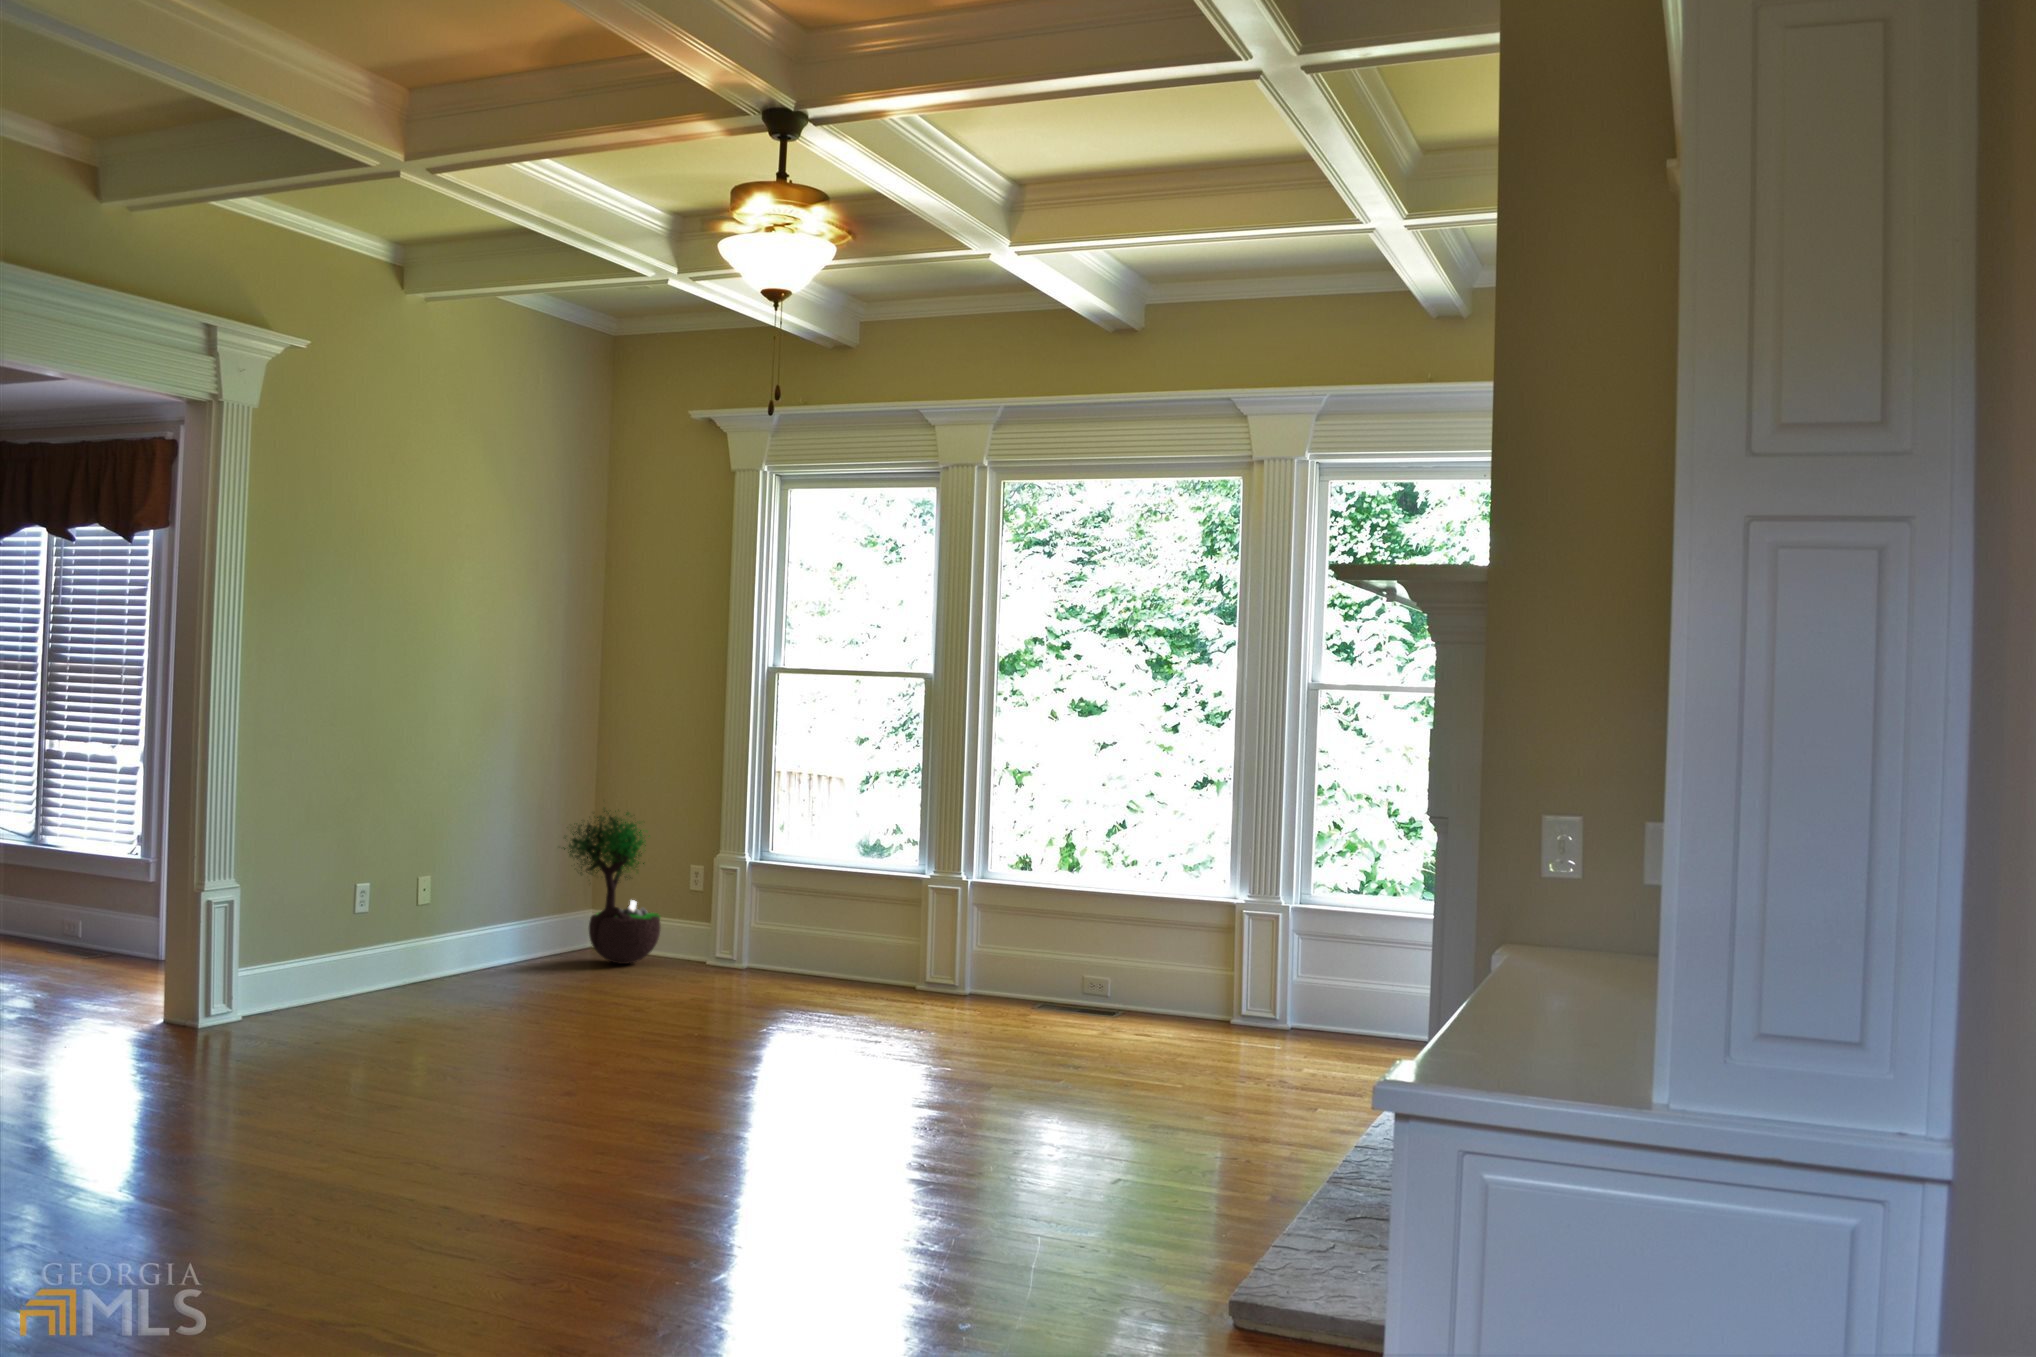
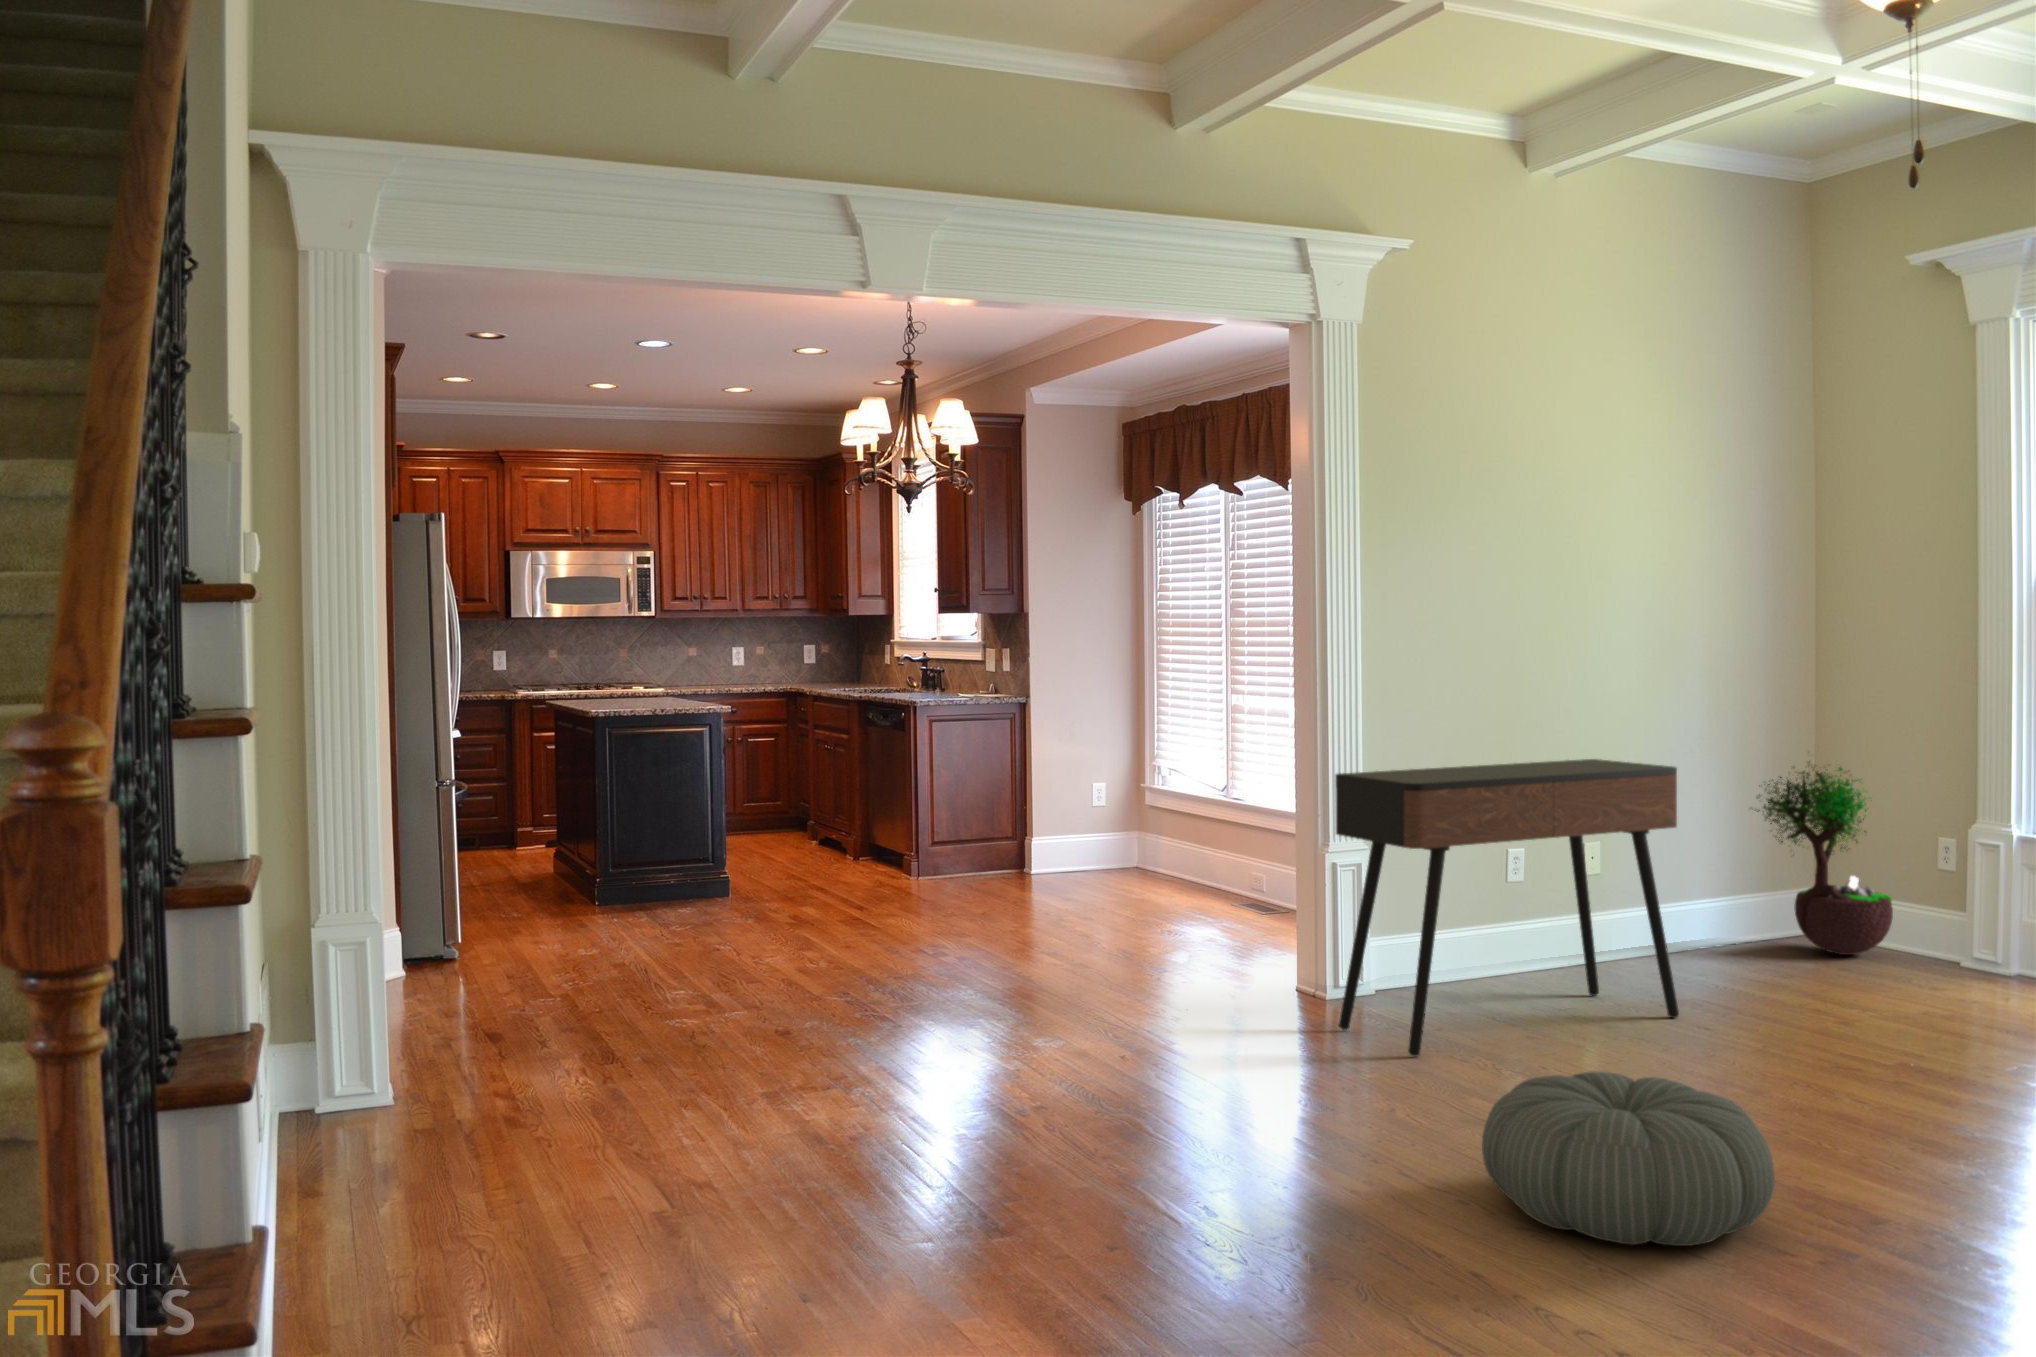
console table: none [220,803,516,1059] -> present [1335,759,1679,1057]
pouf: none [396,1031,606,1144] -> present [1482,1071,1775,1246]

